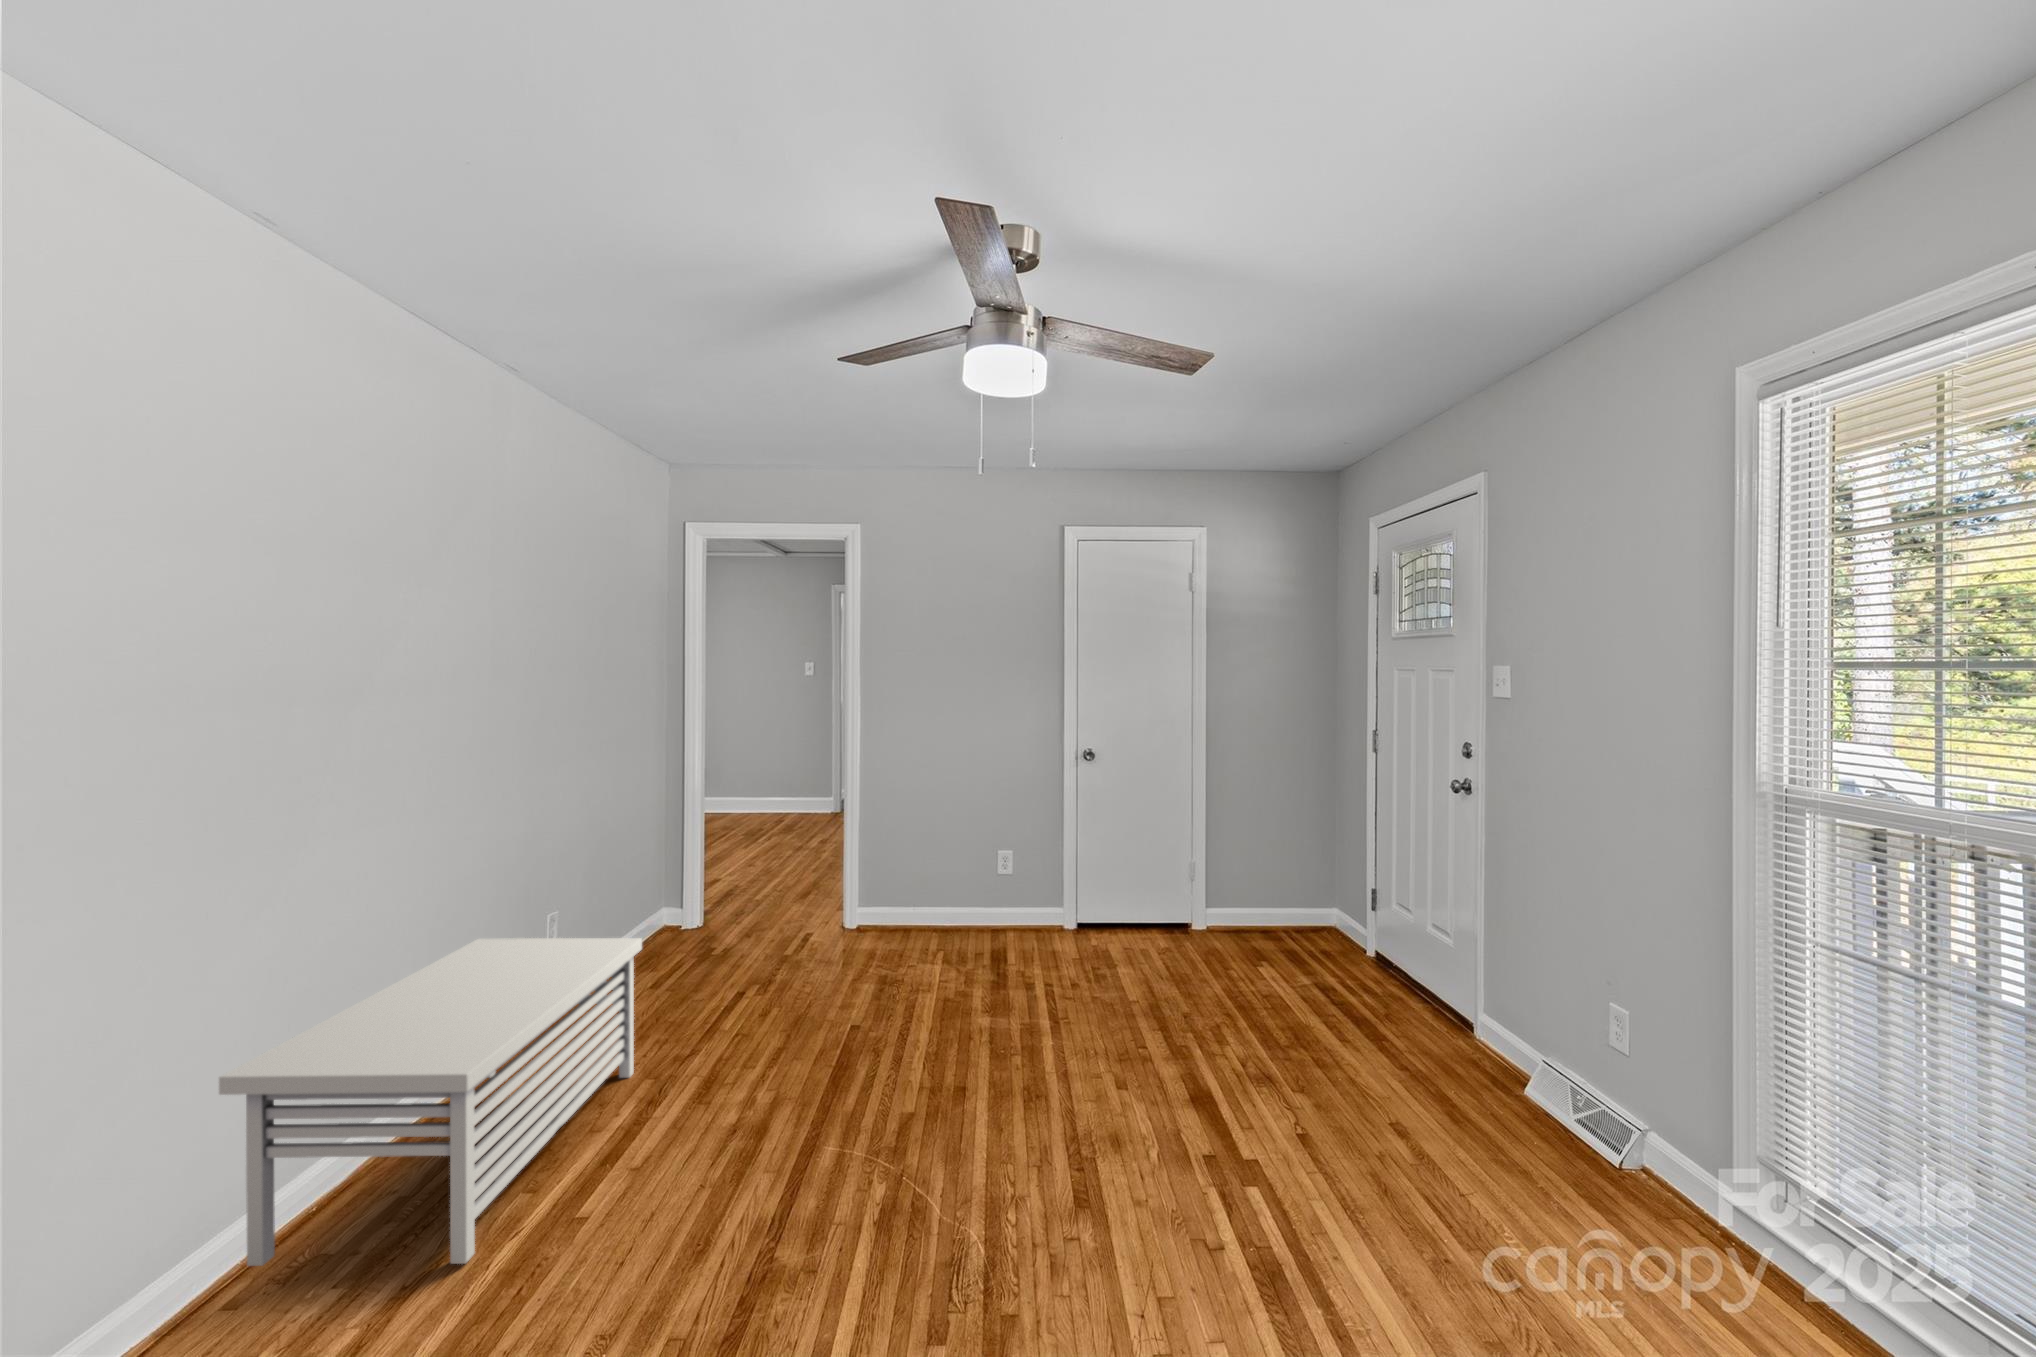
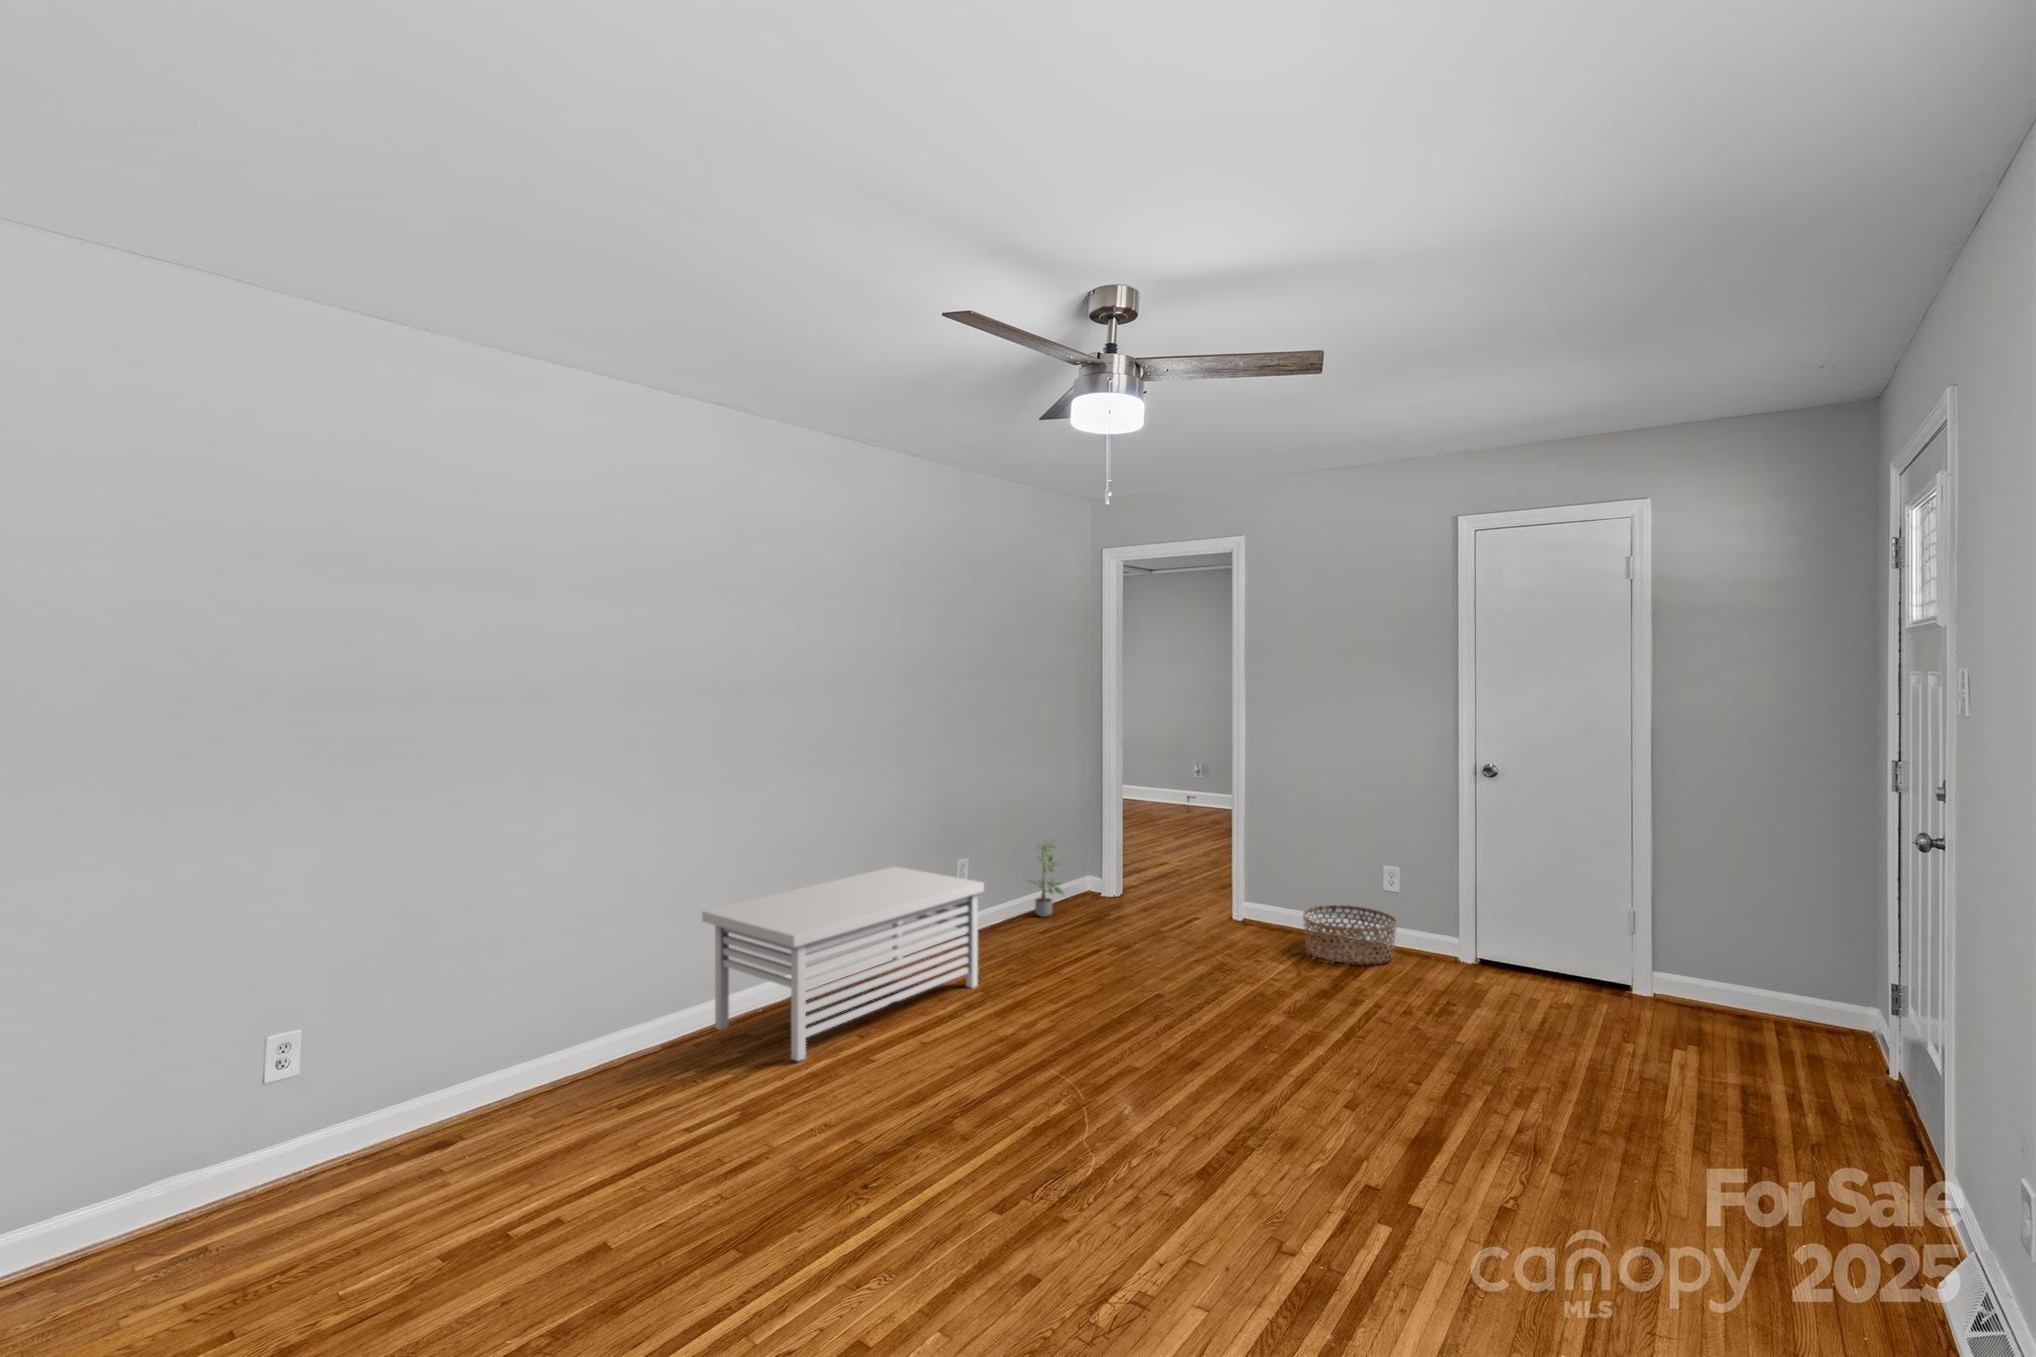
potted plant: none [612,867,659,967] -> present [1031,841,1064,917]
basket: none [936,894,1022,951] -> present [1303,905,1397,963]

